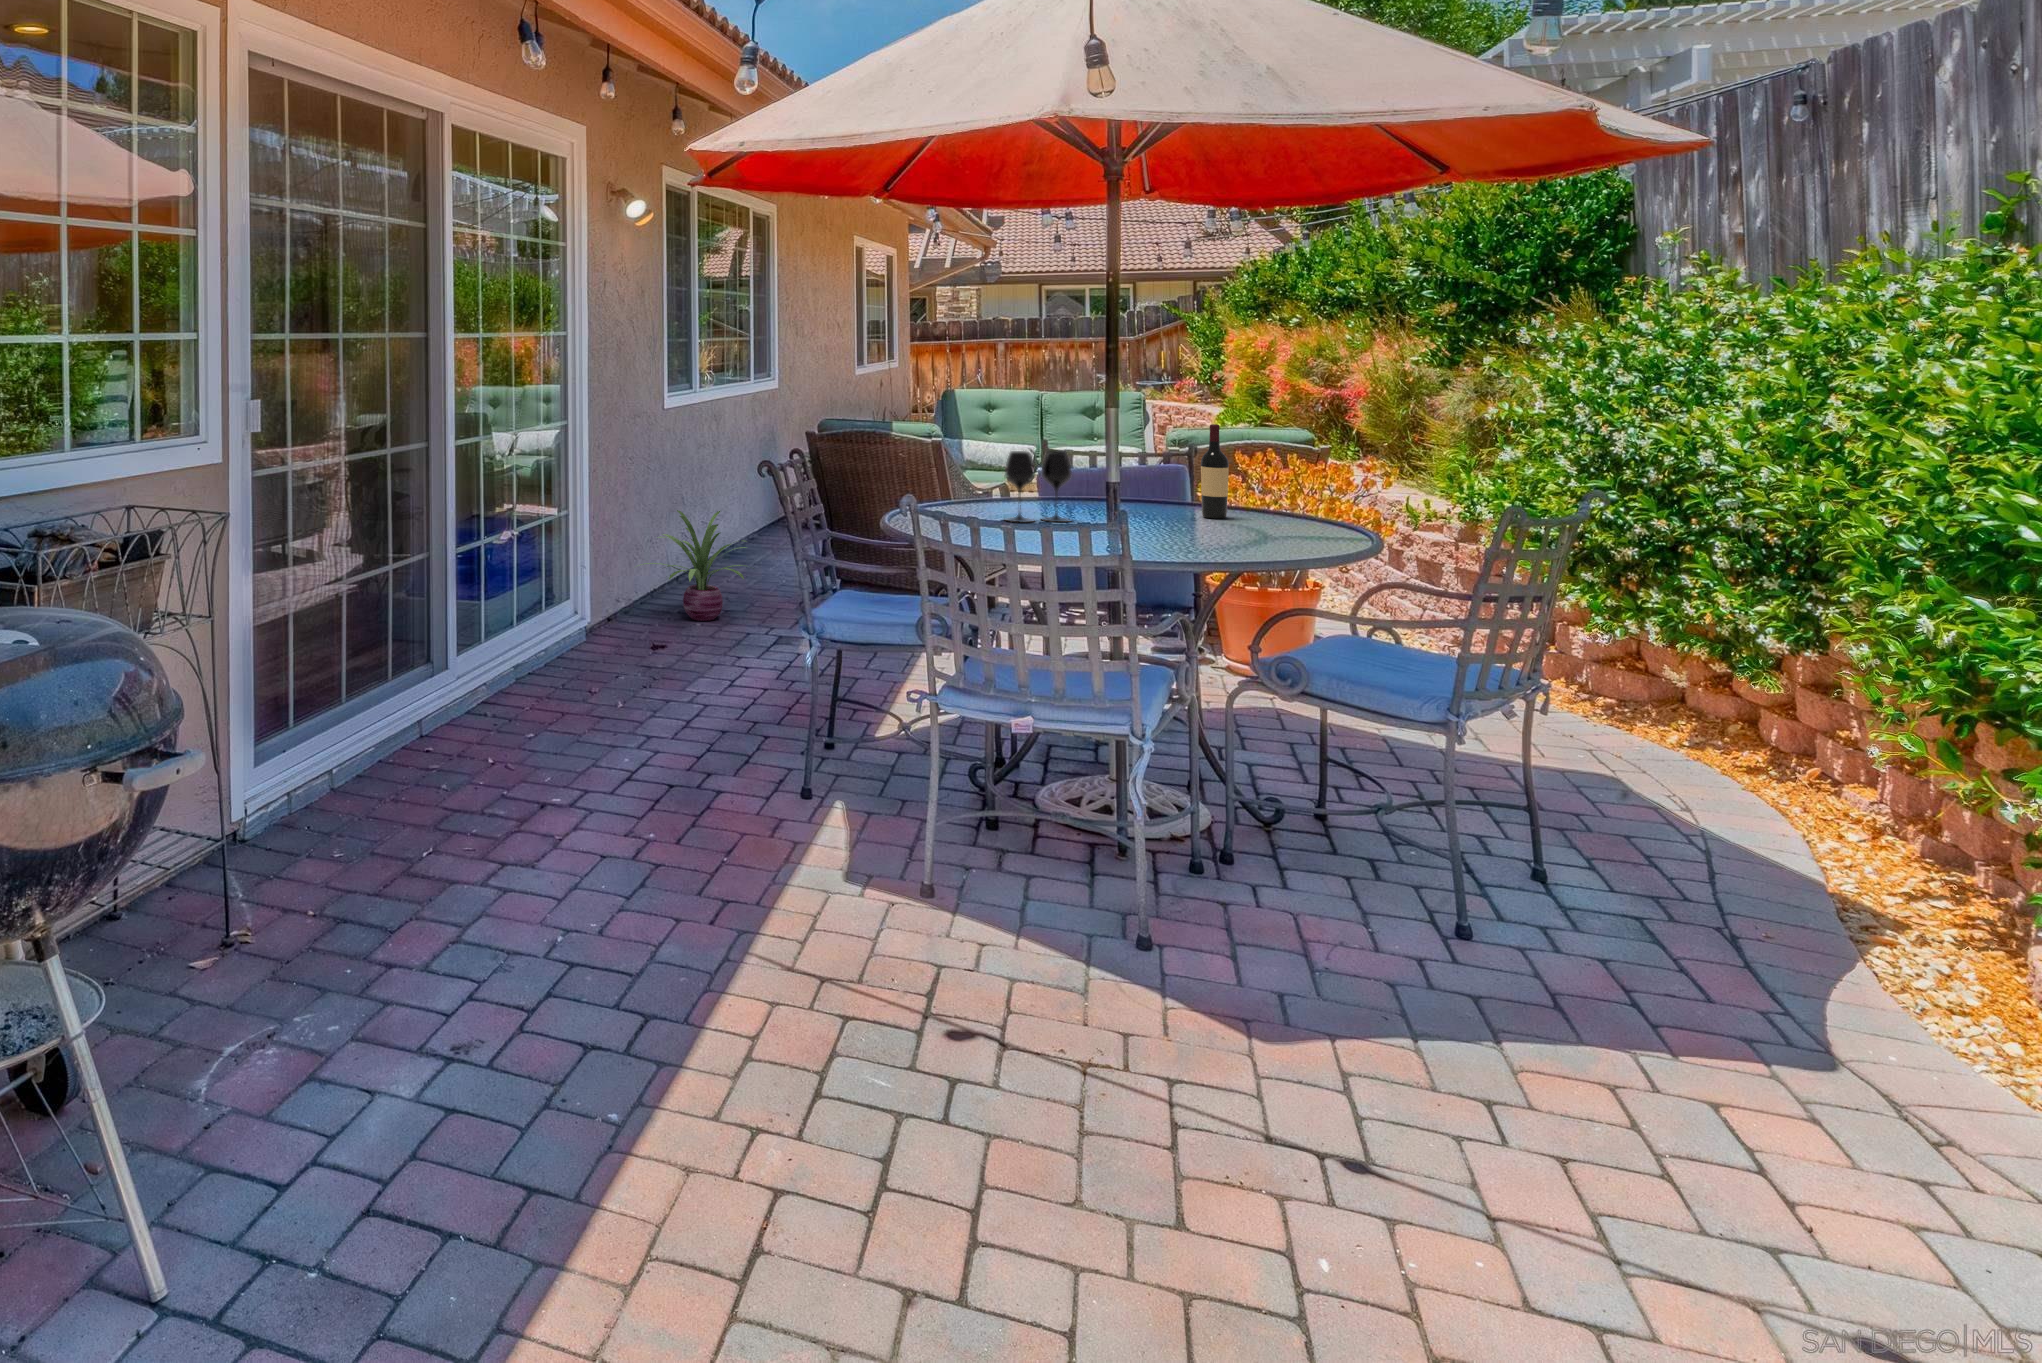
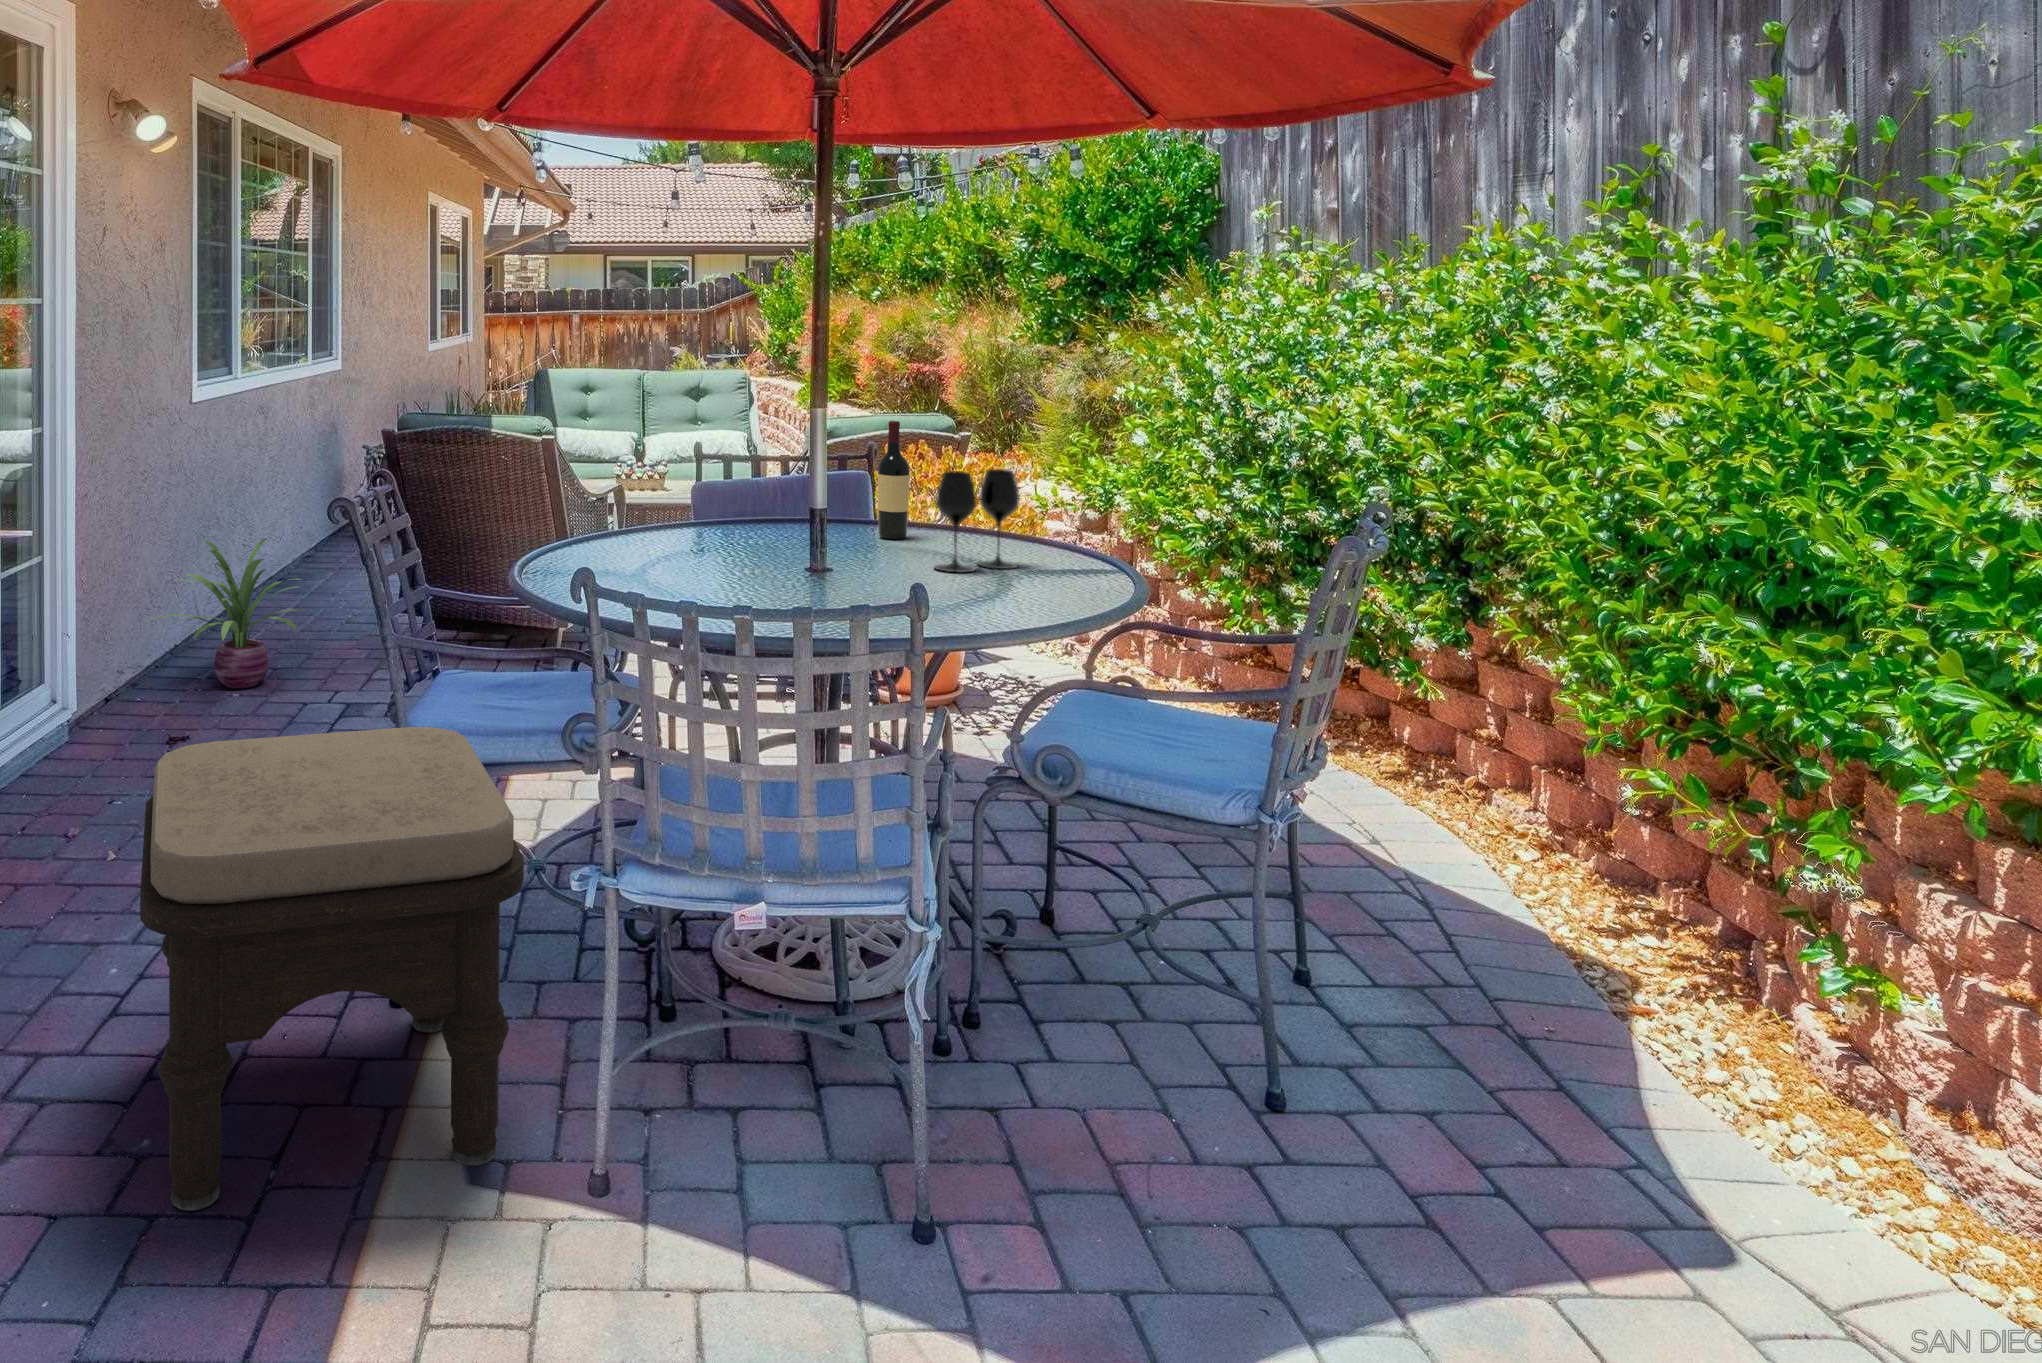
wine glass: present [1005,451,1071,523] -> present [935,469,1019,573]
ottoman: none [649,616,890,889] -> present [140,727,524,1211]

